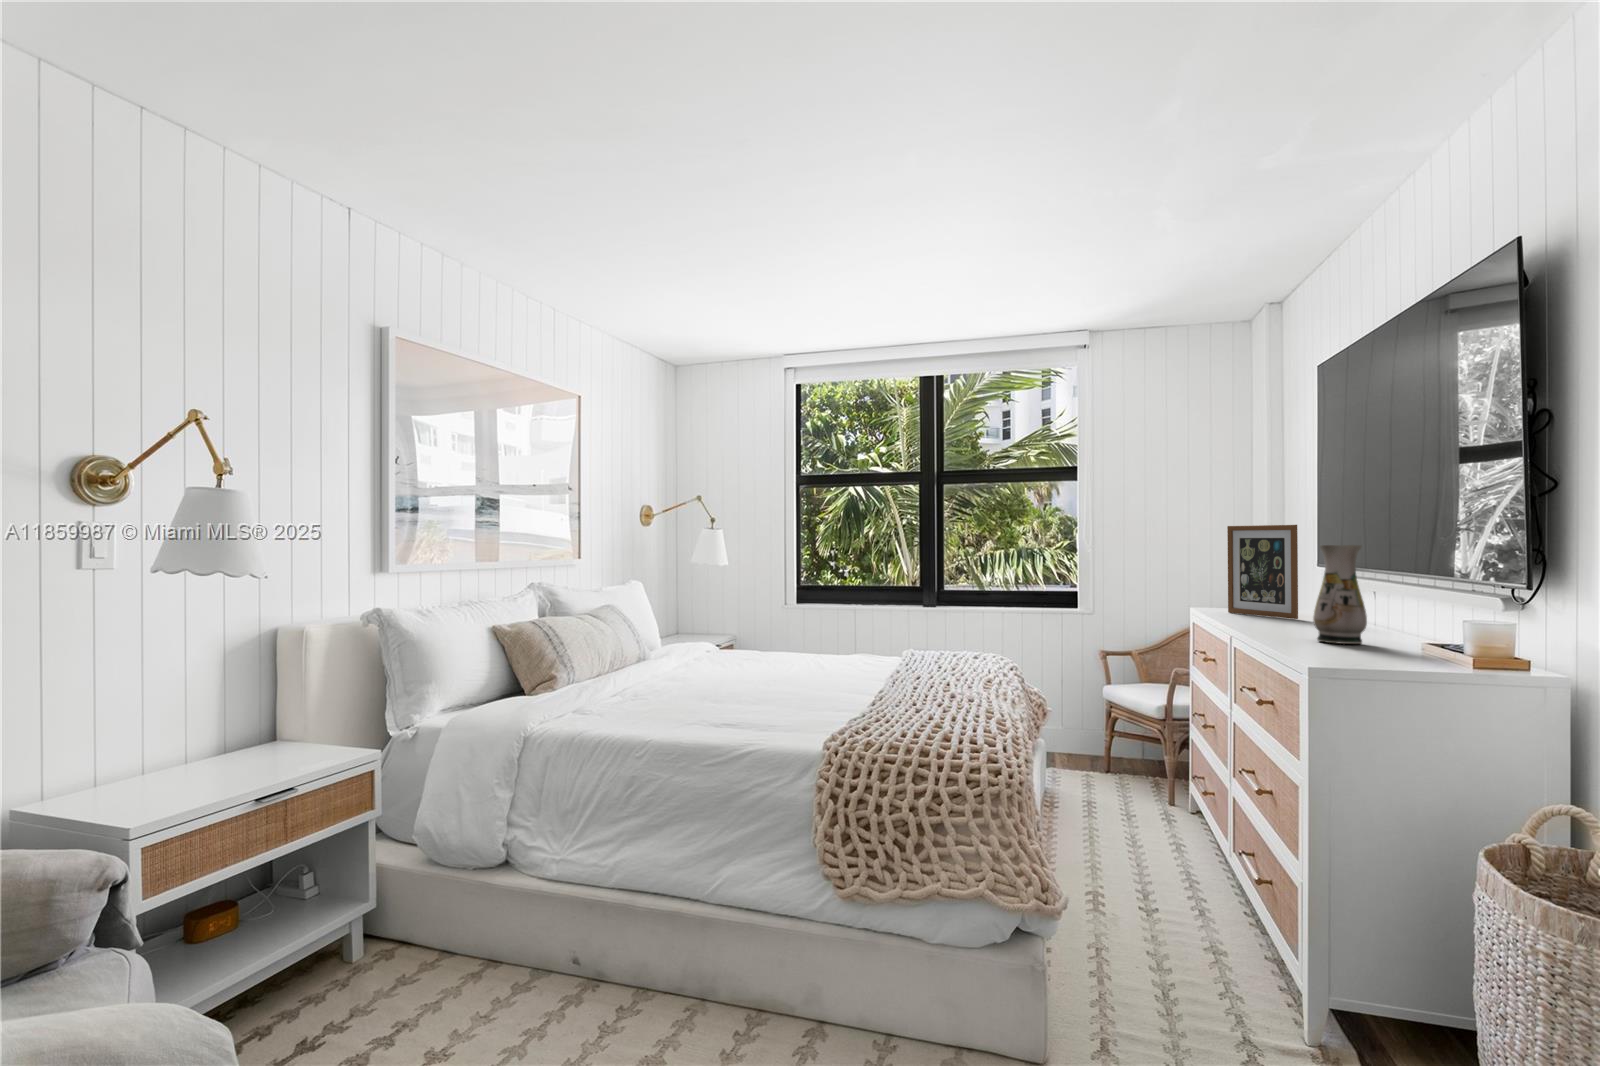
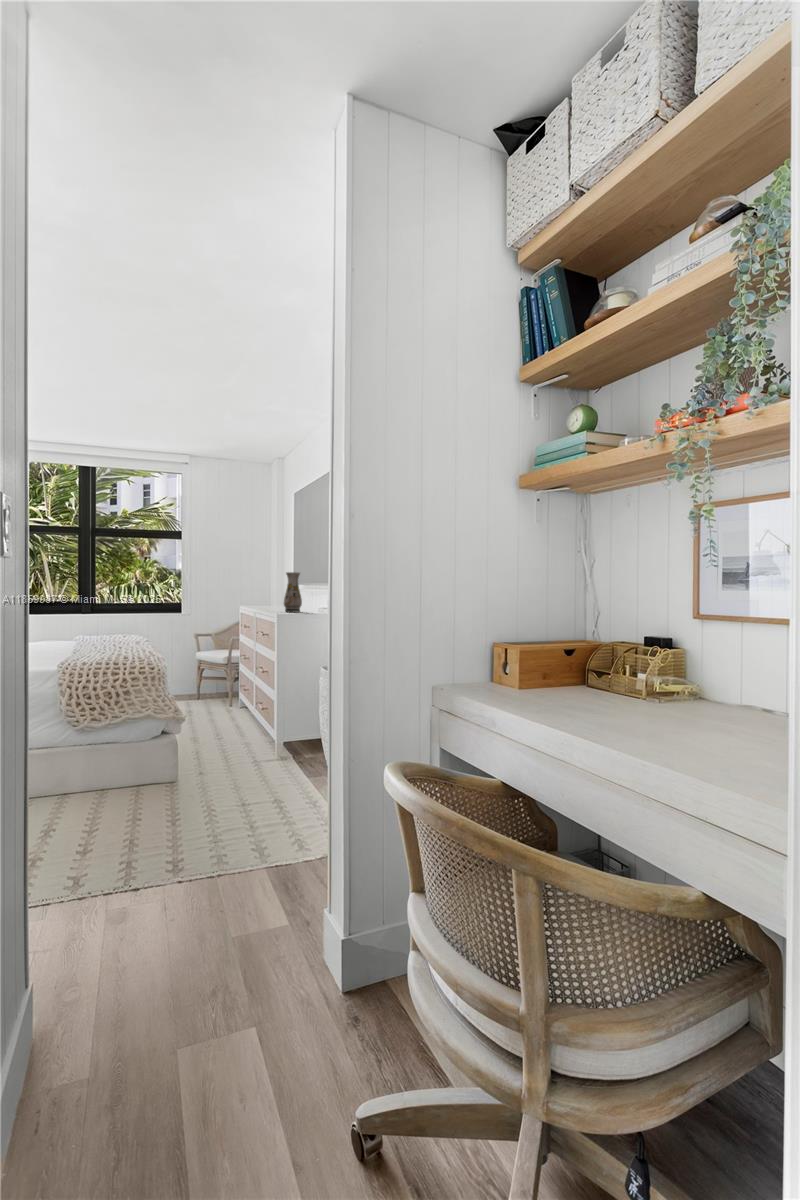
picture frame: present [1227,525,1298,619] -> none [256,566,284,609]

